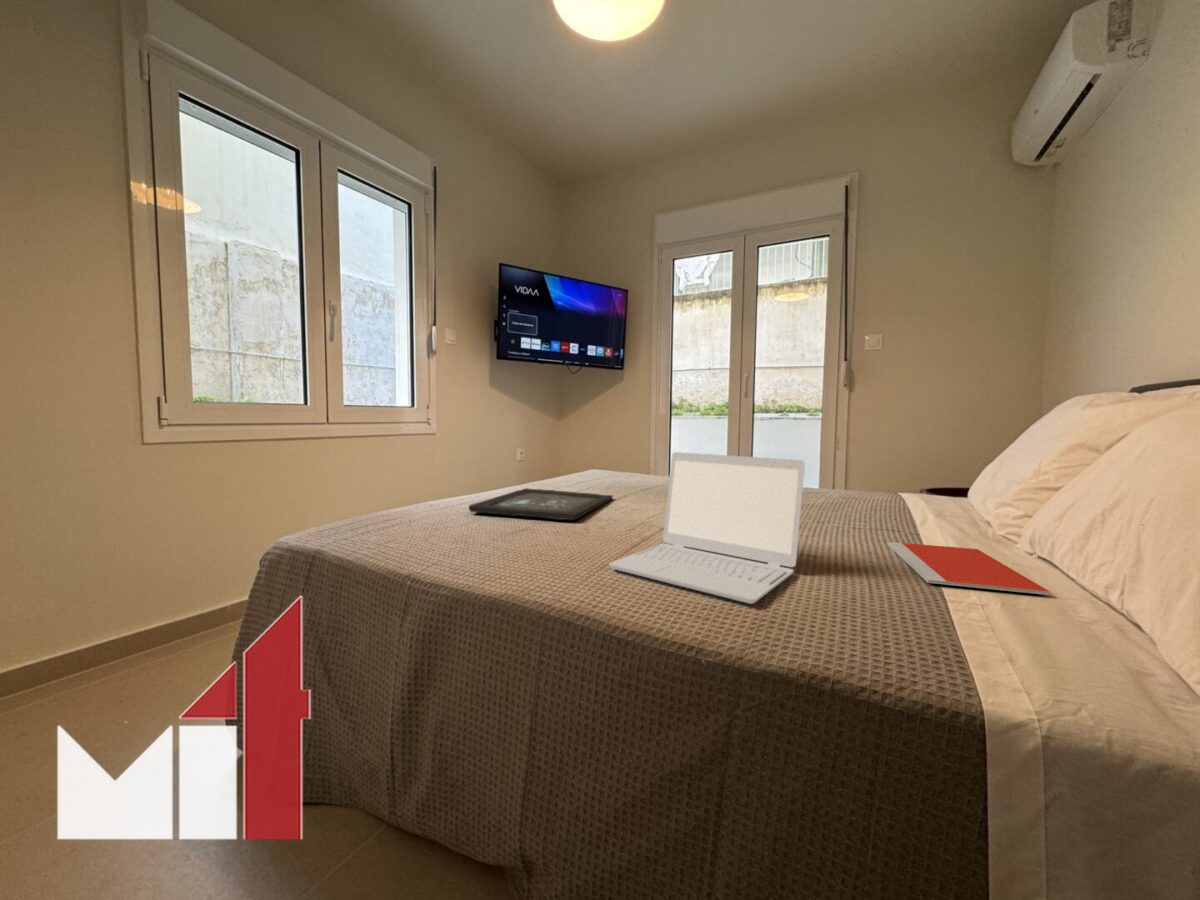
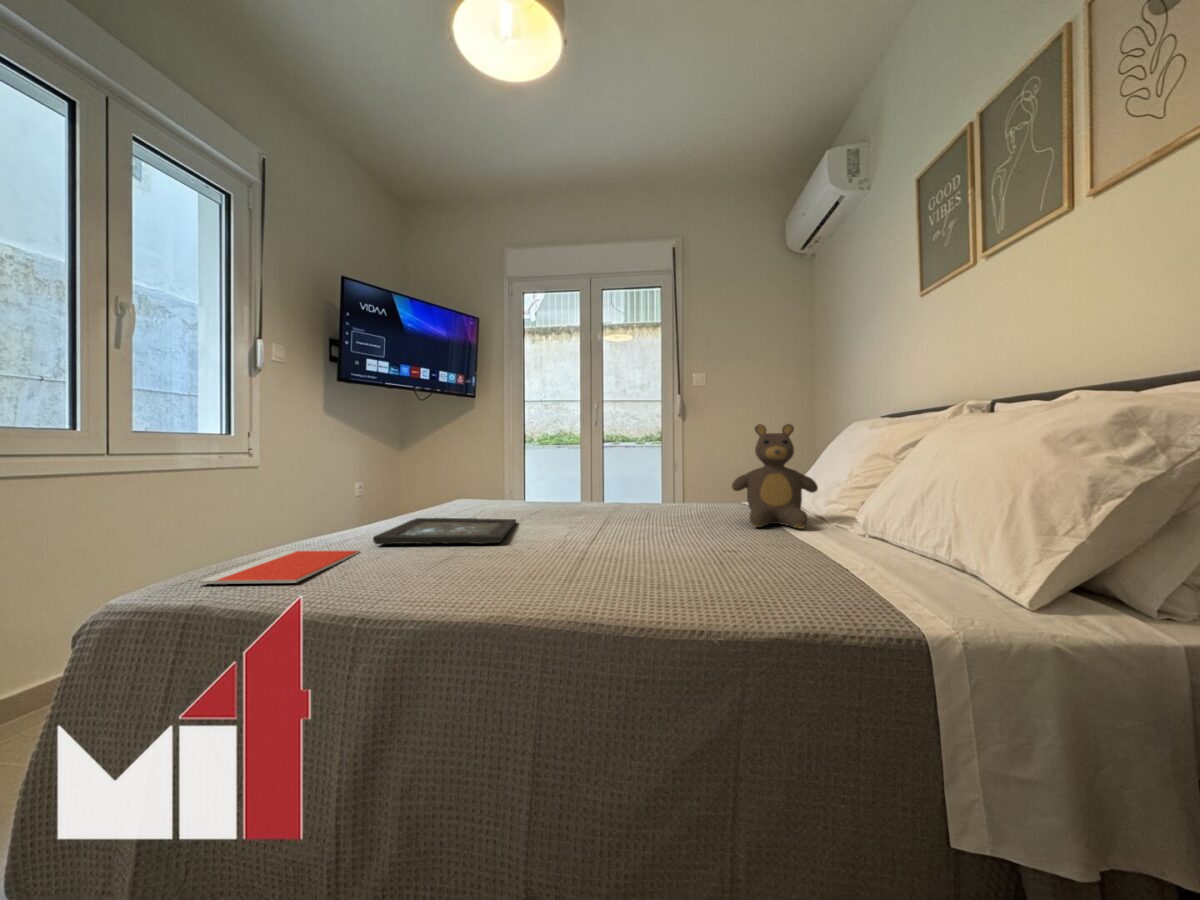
teddy bear: none [853,401,971,532] -> present [732,424,818,529]
laptop: present [609,452,805,604] -> none [578,467,735,590]
notebook: present [887,542,1051,595] -> present [198,551,360,584]

